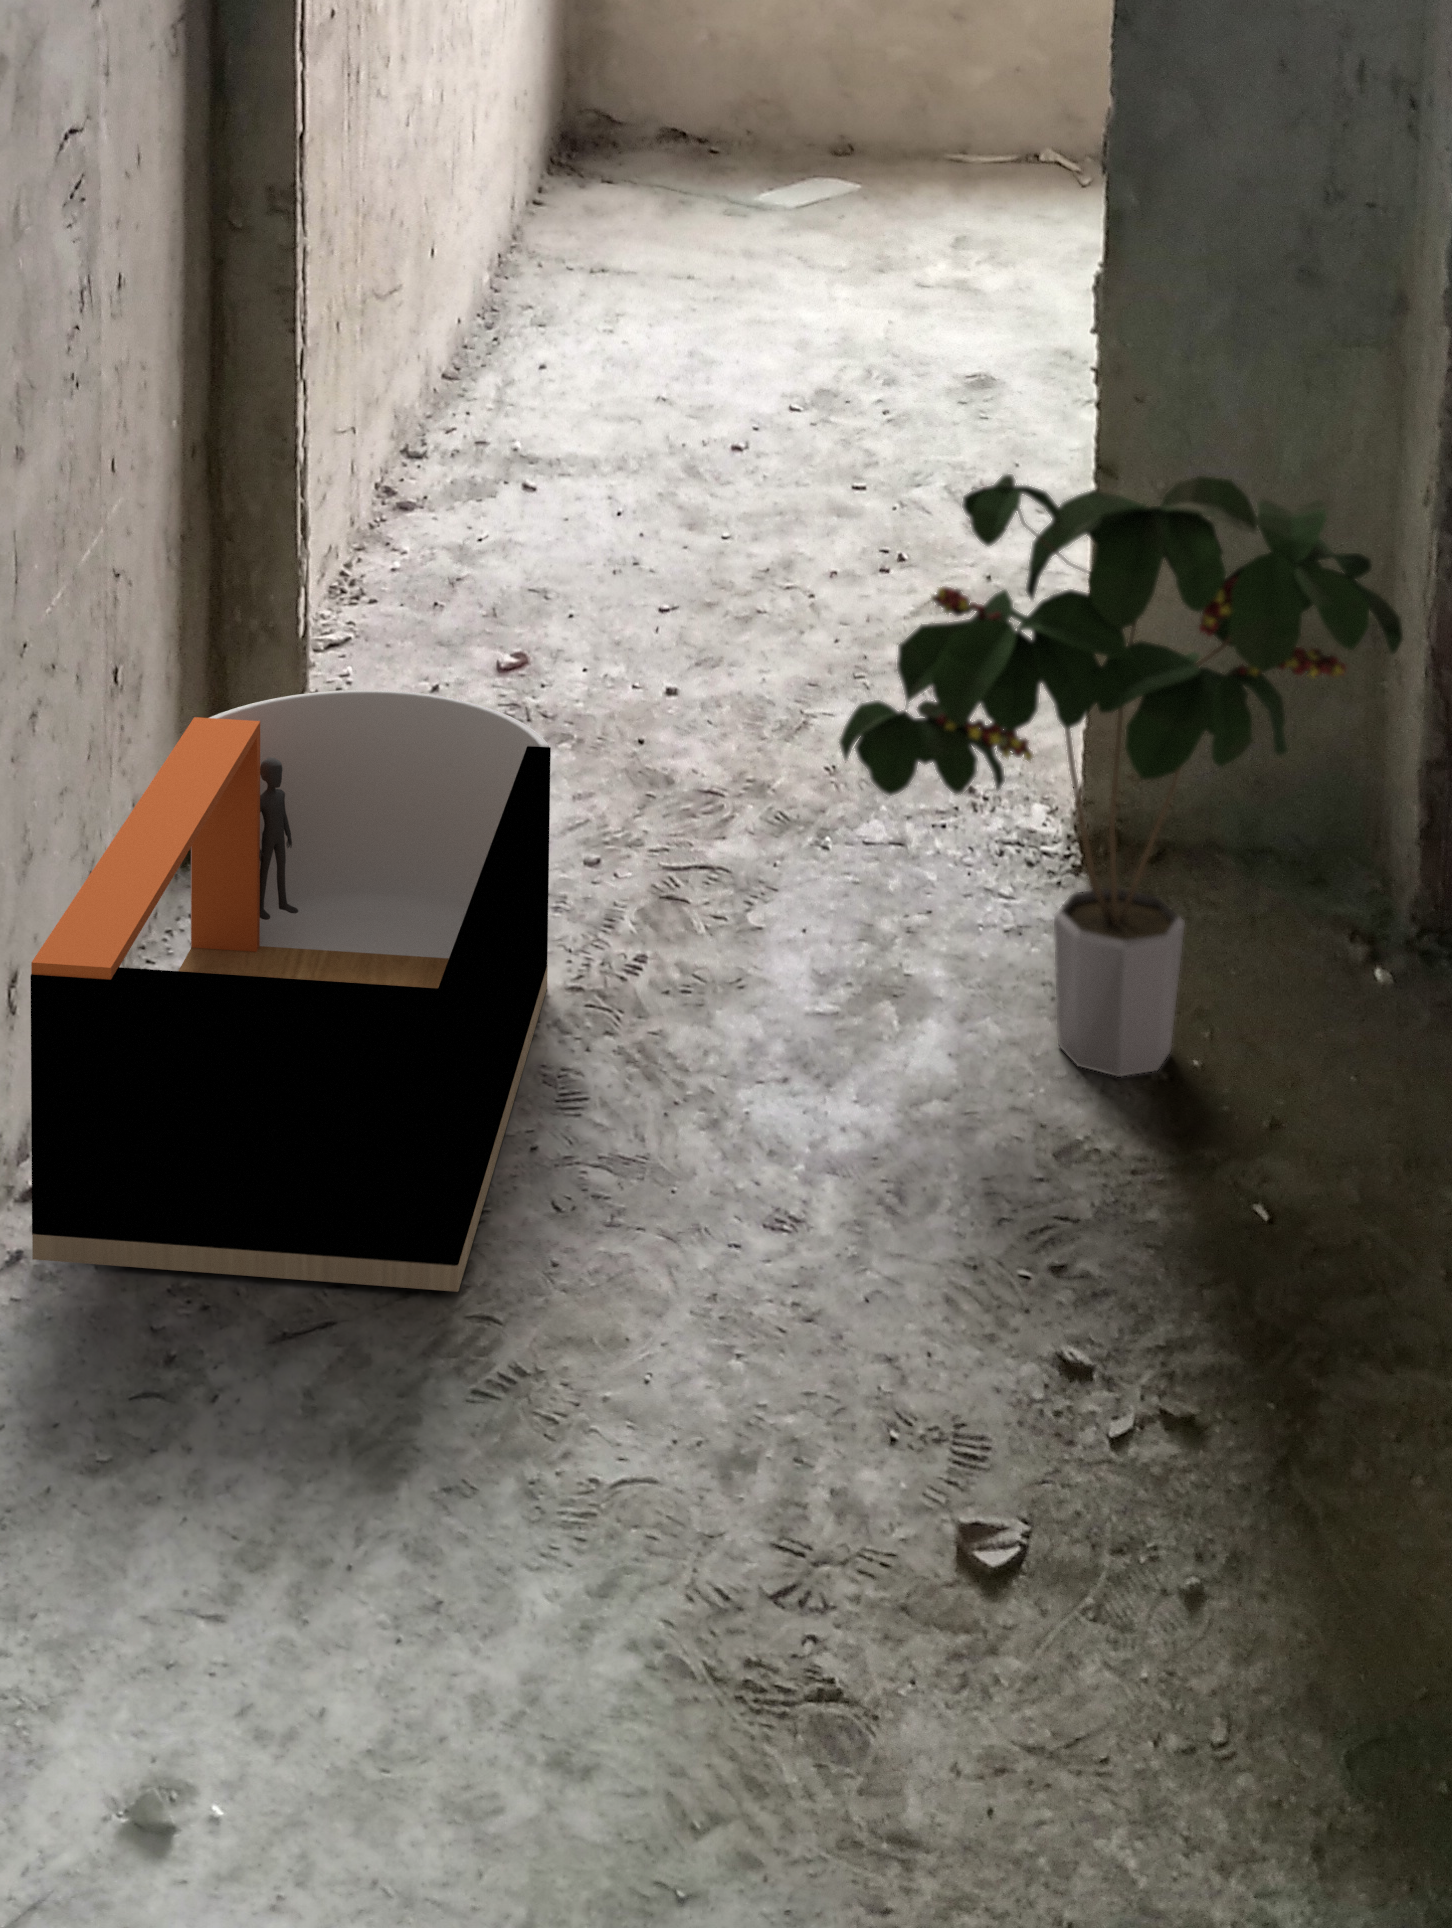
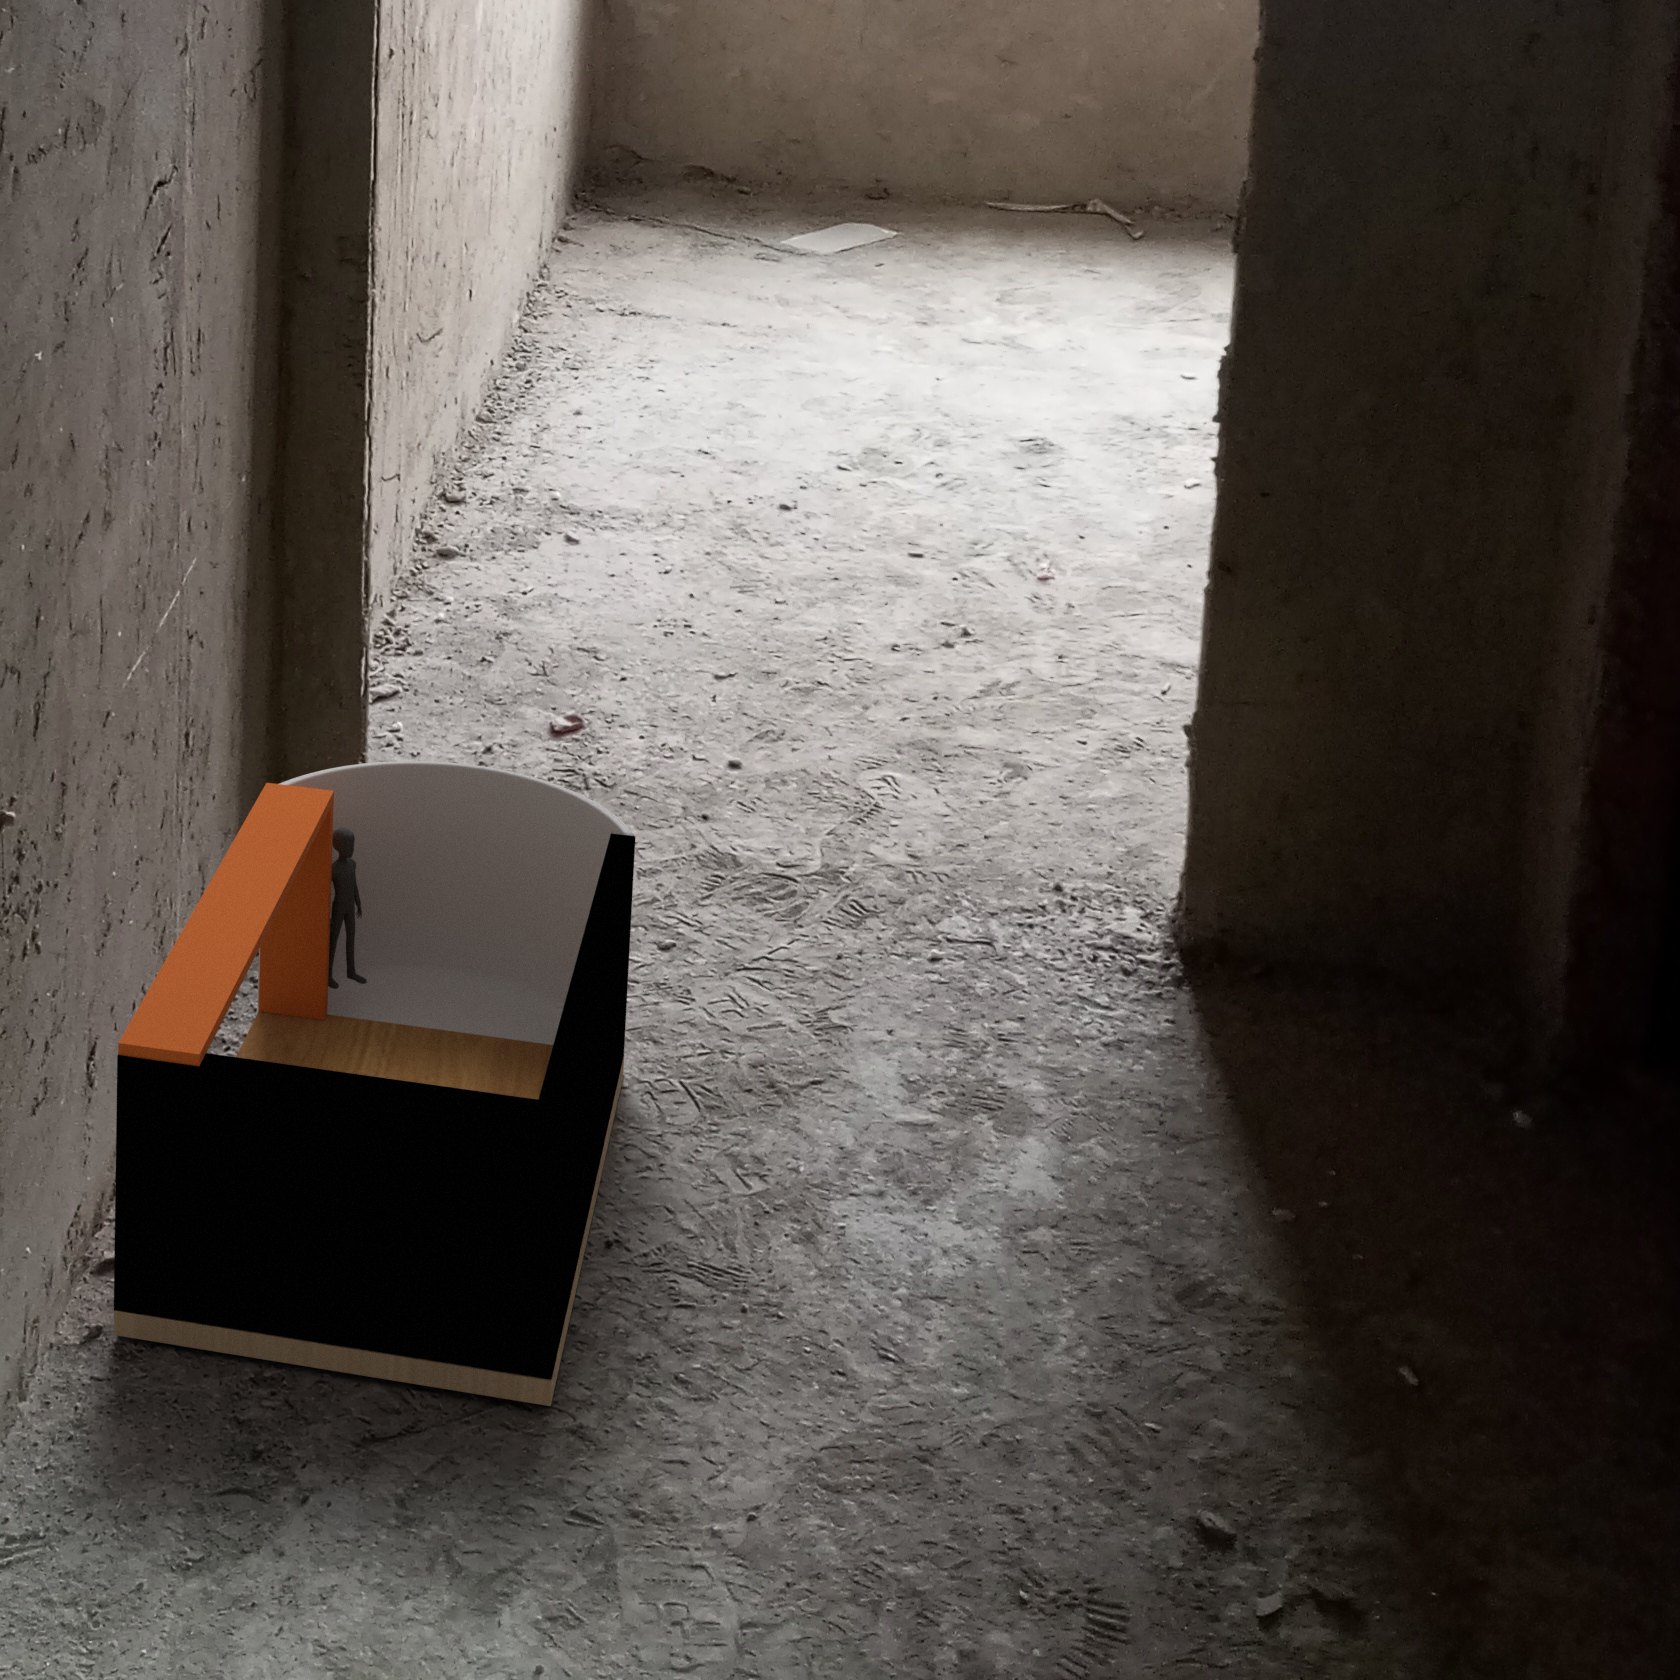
potted plant: present [839,474,1403,1077] -> none [946,582,1586,1220]

